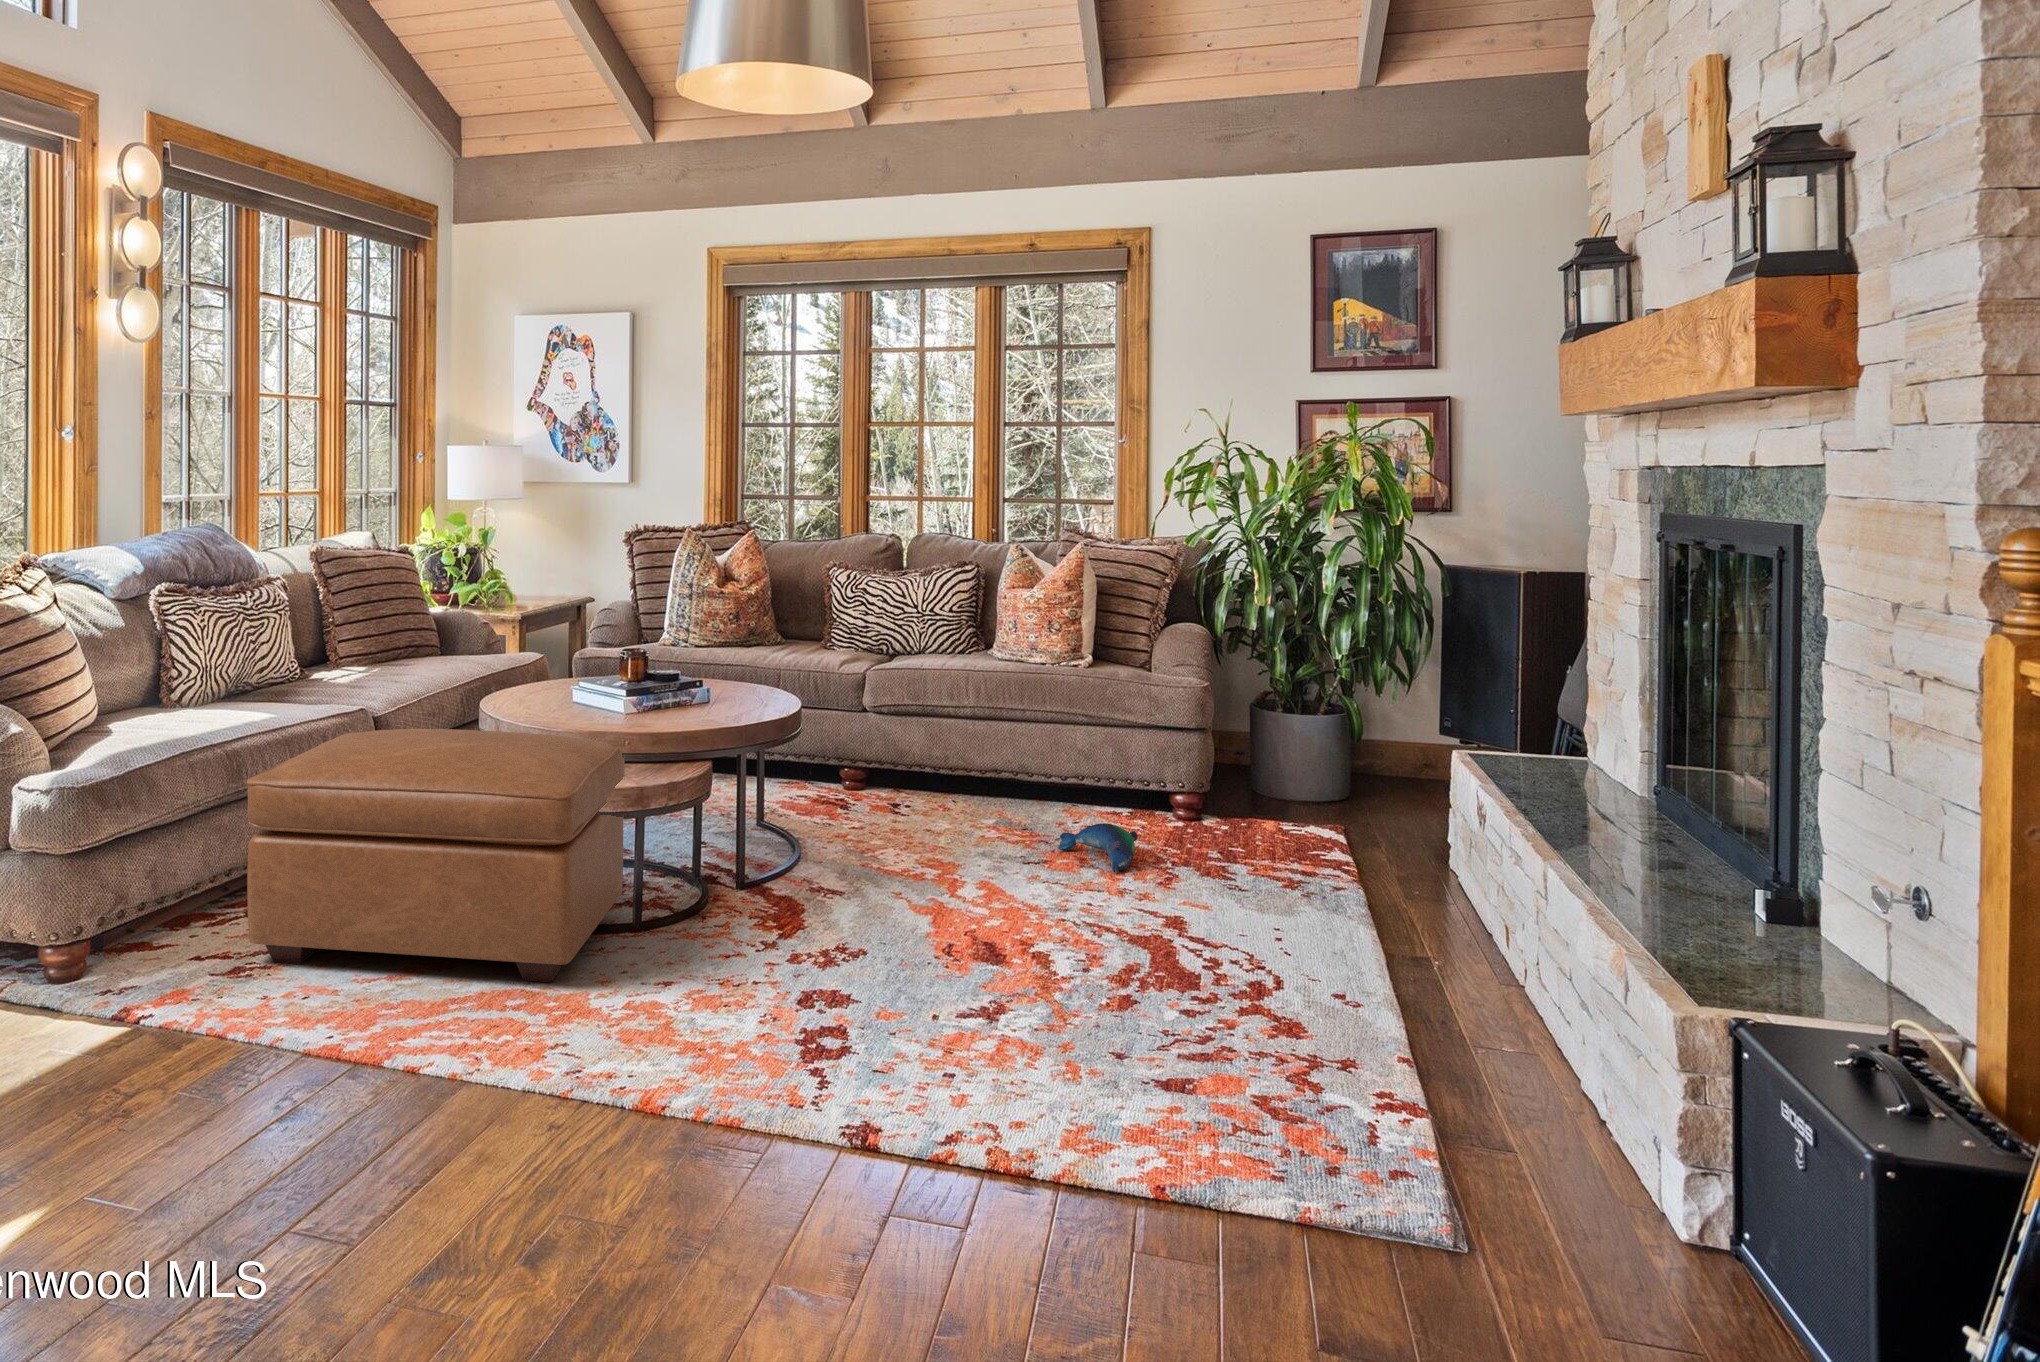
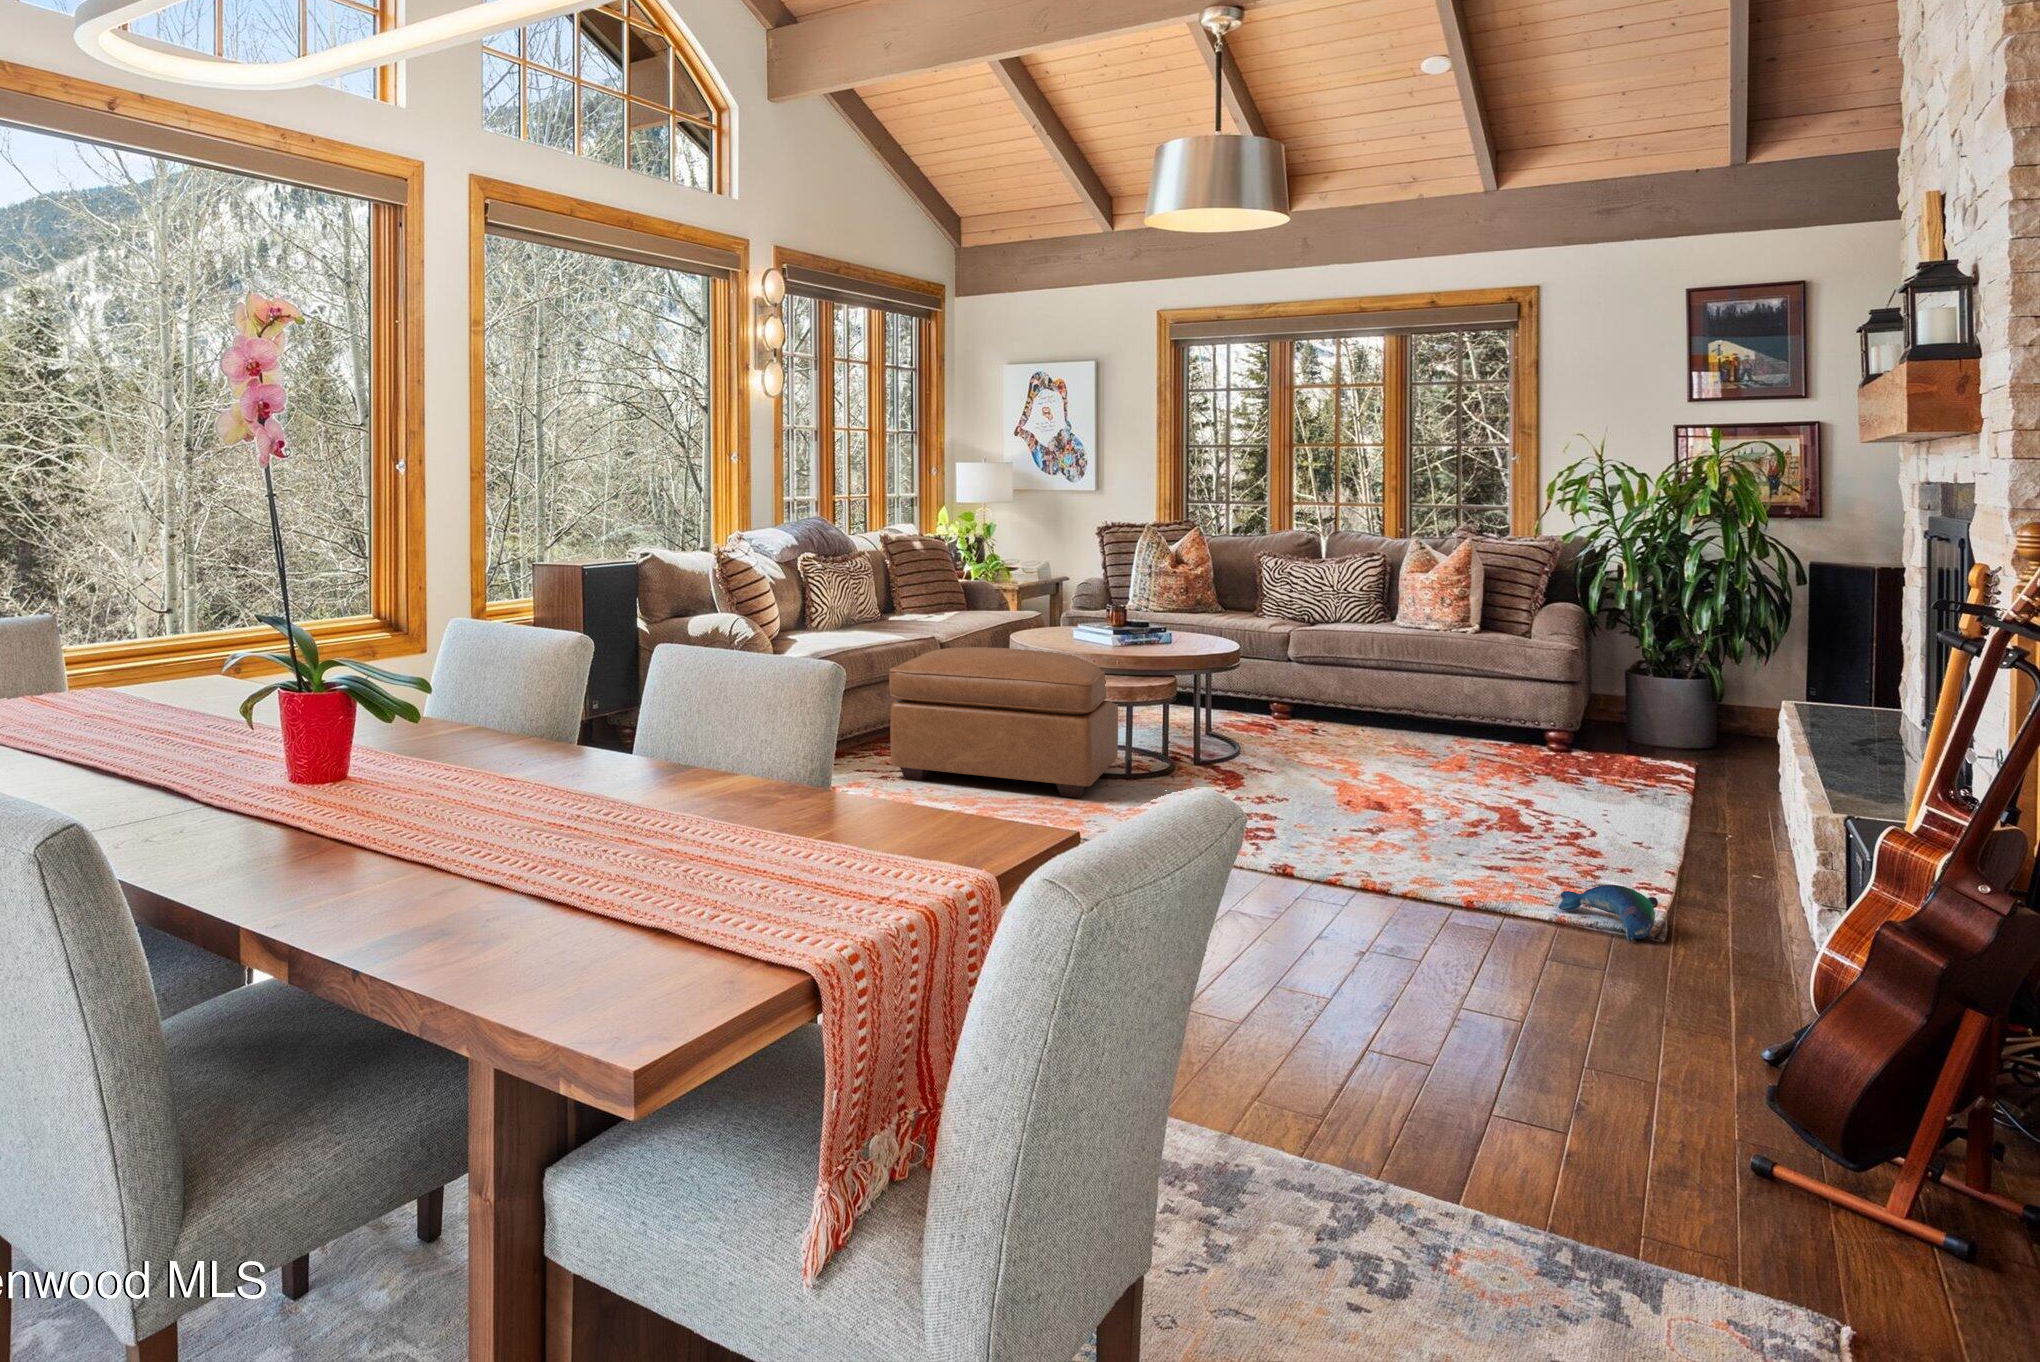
plush toy: present [1058,823,1137,873] -> present [1559,885,1658,941]

